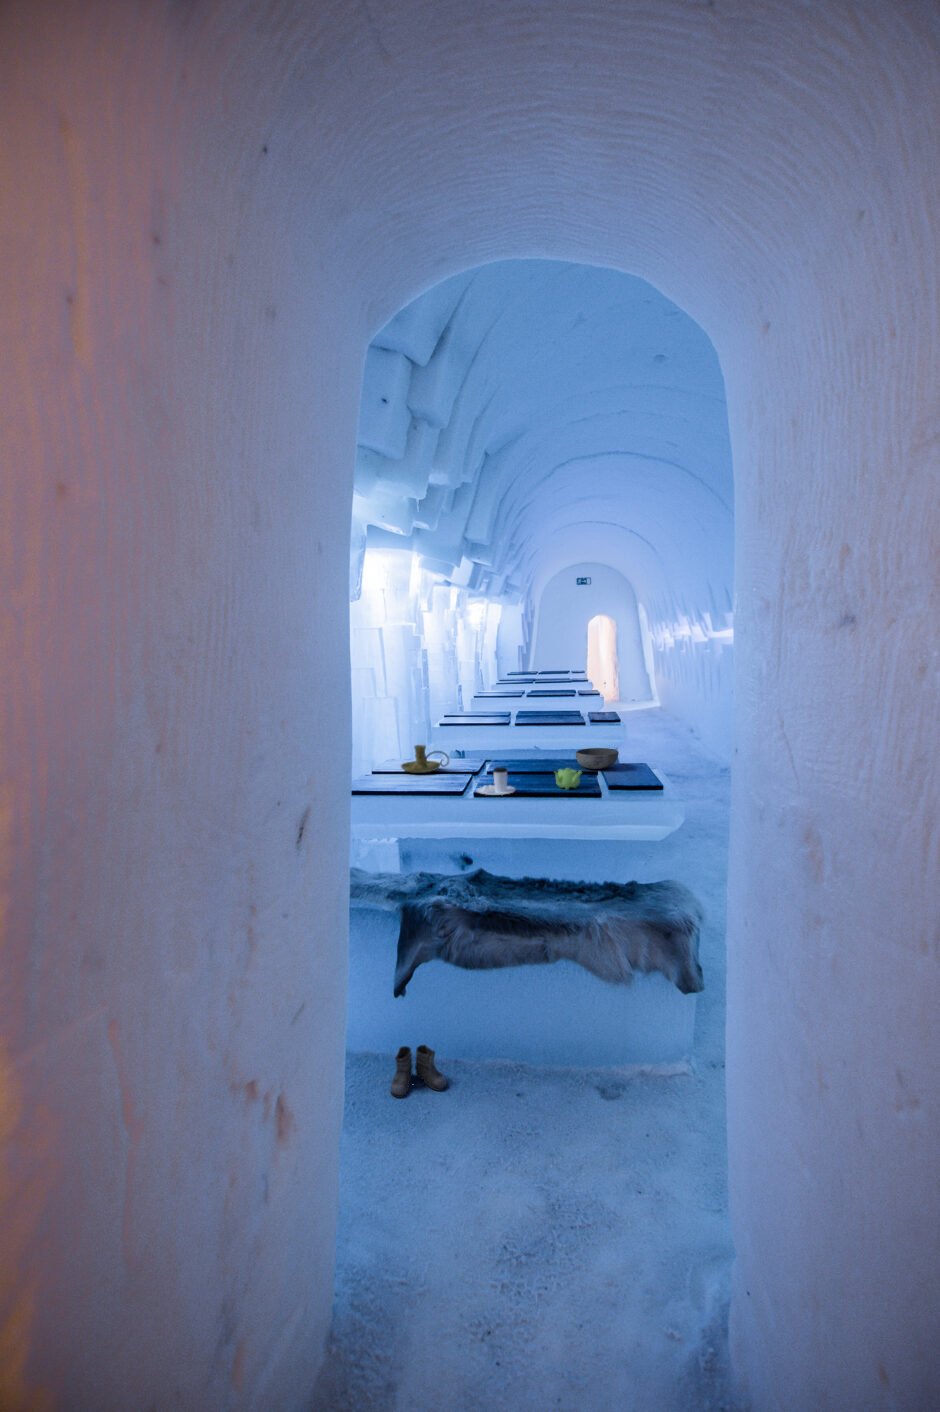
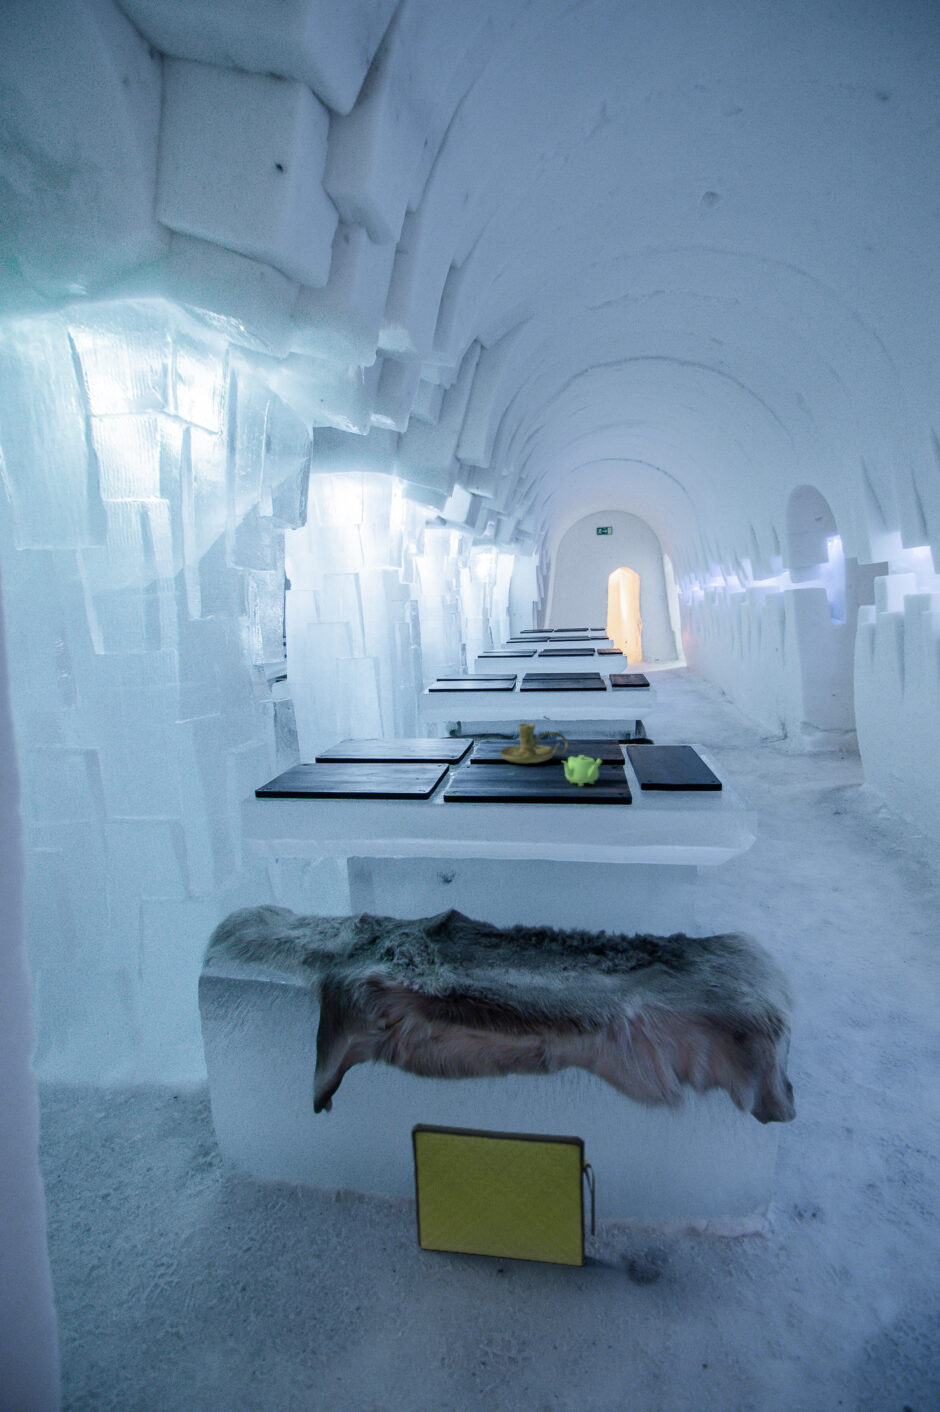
candle holder: present [401,745,449,773] -> present [500,723,568,763]
bowl: present [576,748,619,769] -> none [593,723,652,752]
coffee cup: present [477,767,515,795] -> none [452,755,508,795]
bag: none [461,997,579,1088] -> present [411,1123,595,1266]
boots: present [391,1045,447,1098] -> none [298,1187,391,1281]

